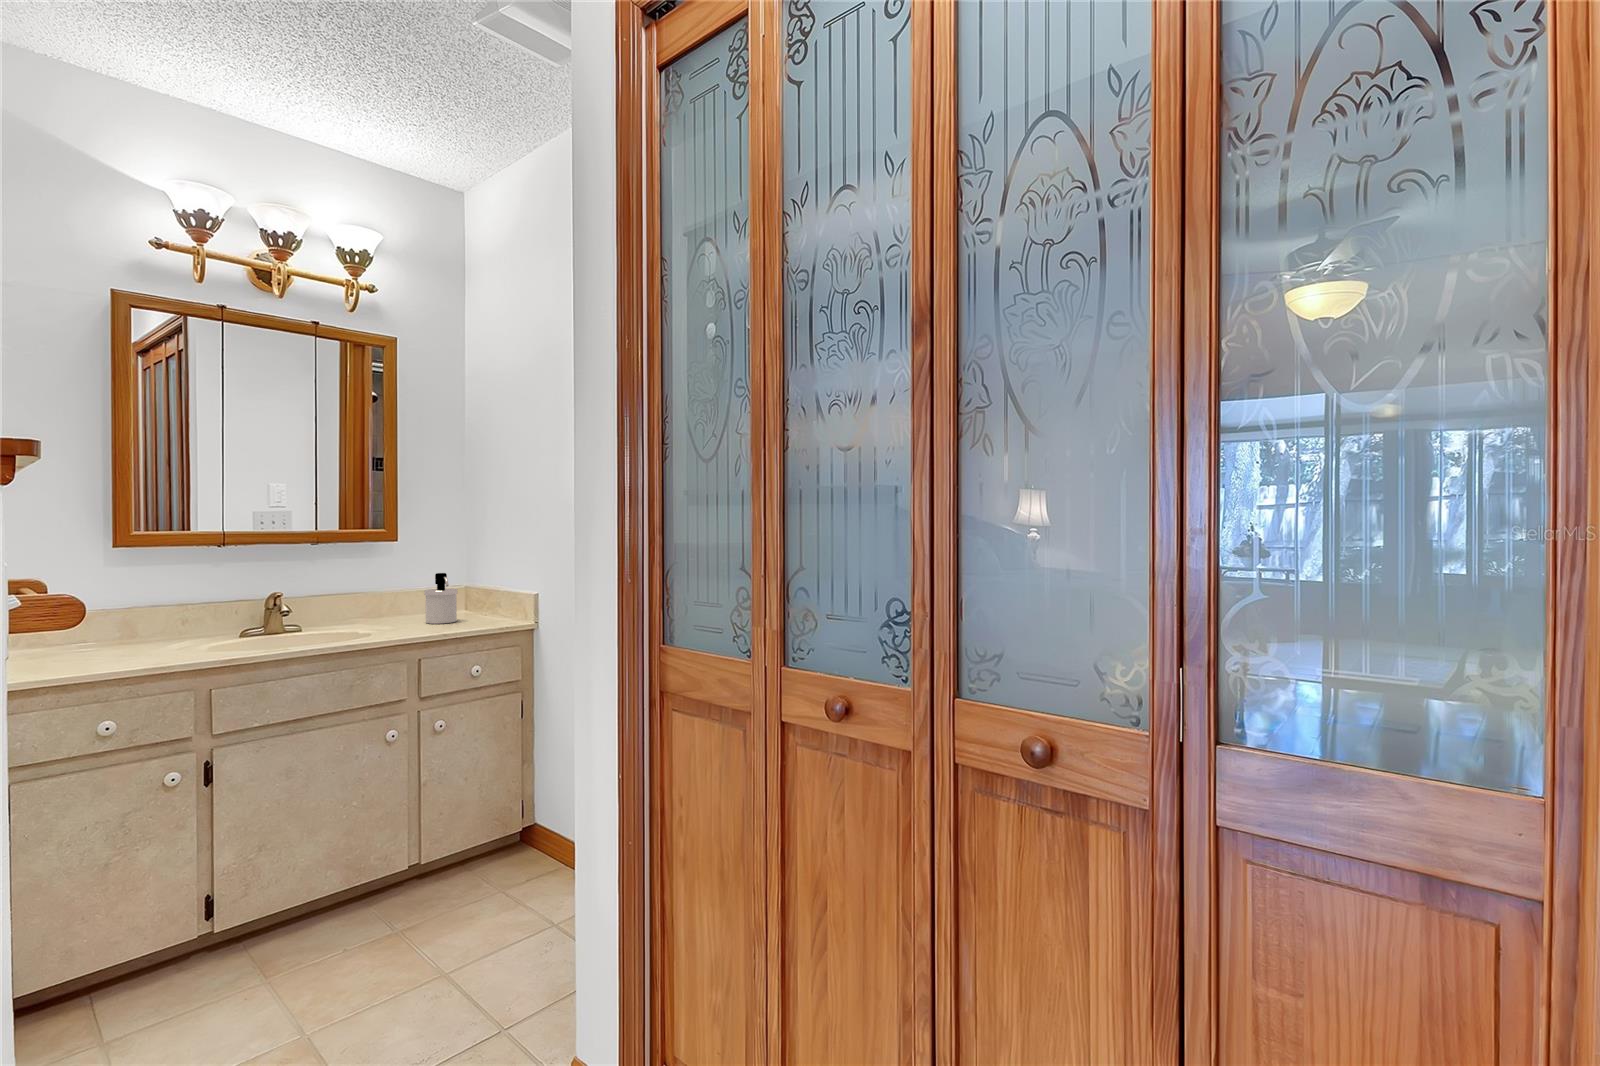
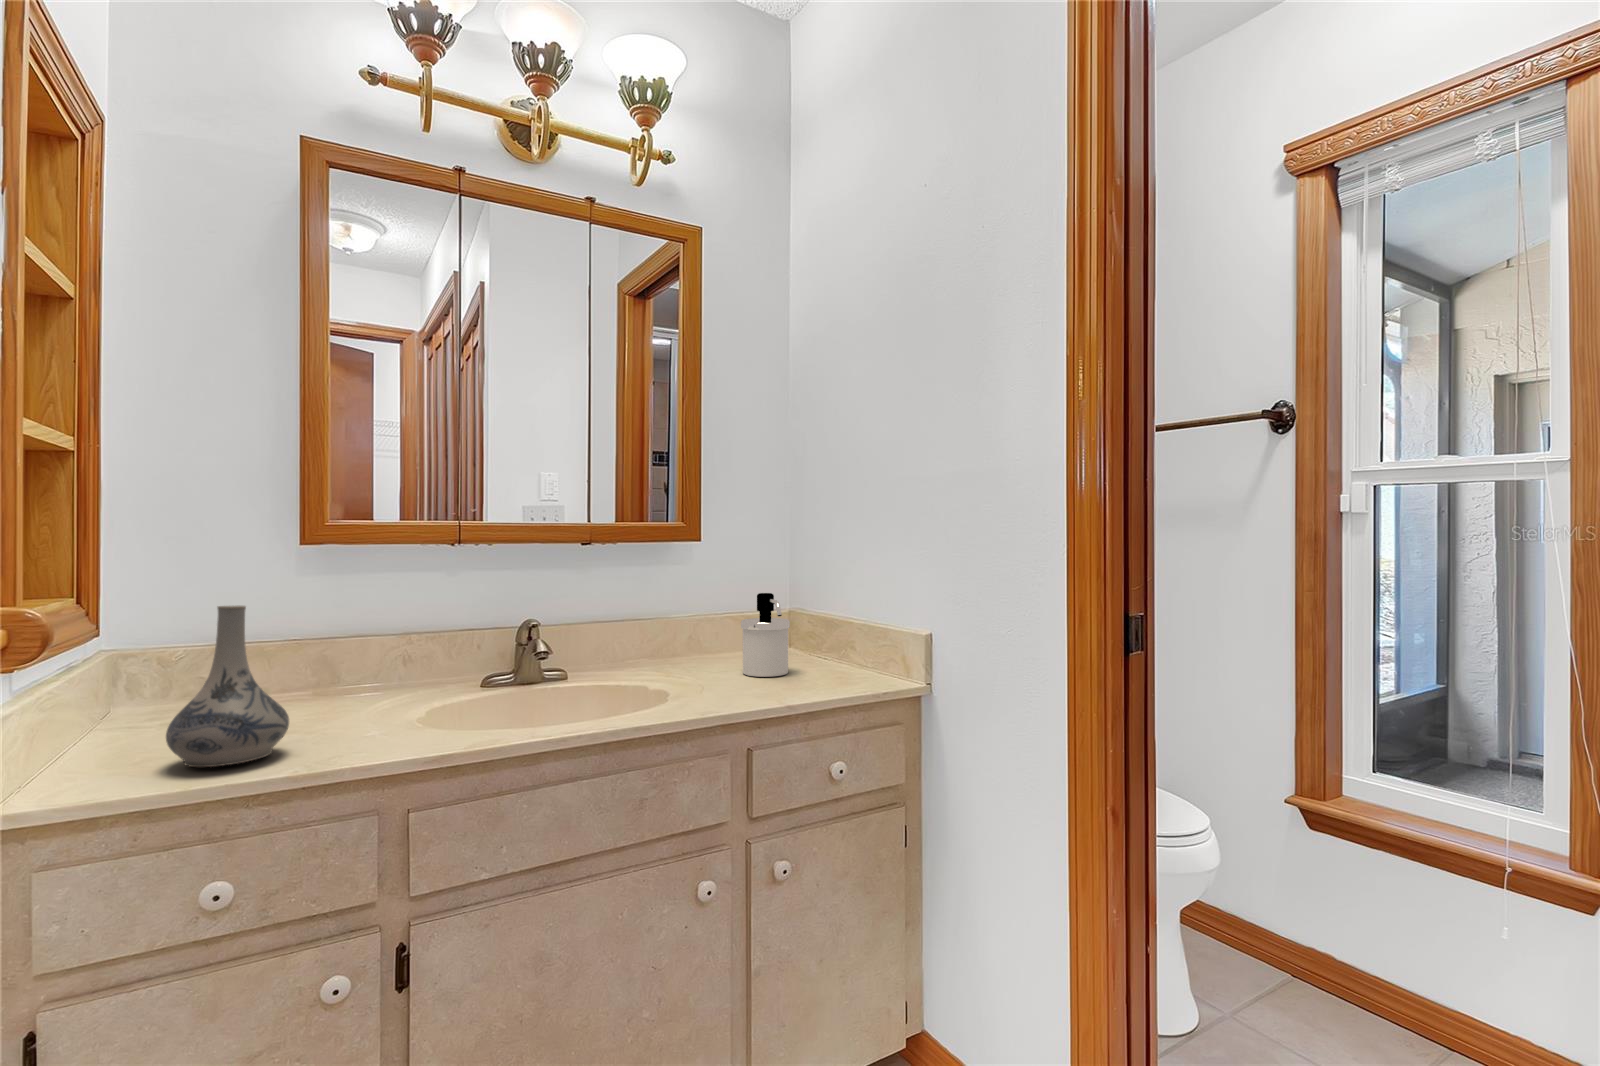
decorative vase: none [60,582,133,668] -> present [166,606,289,767]

